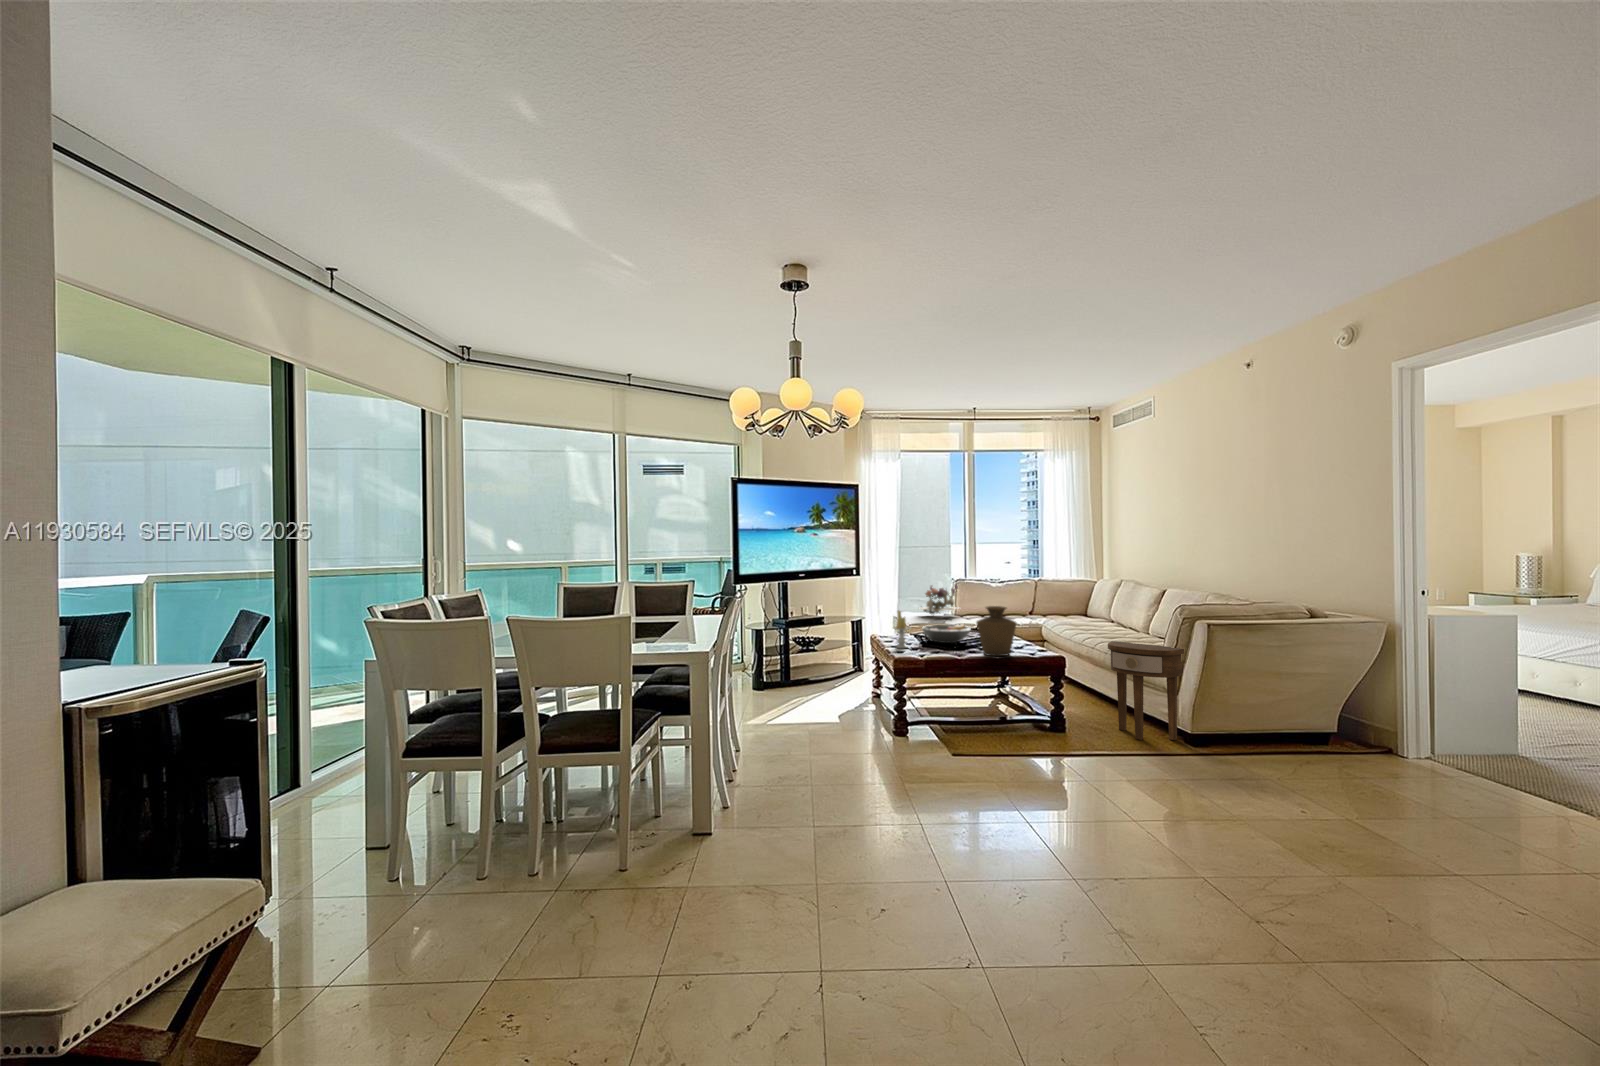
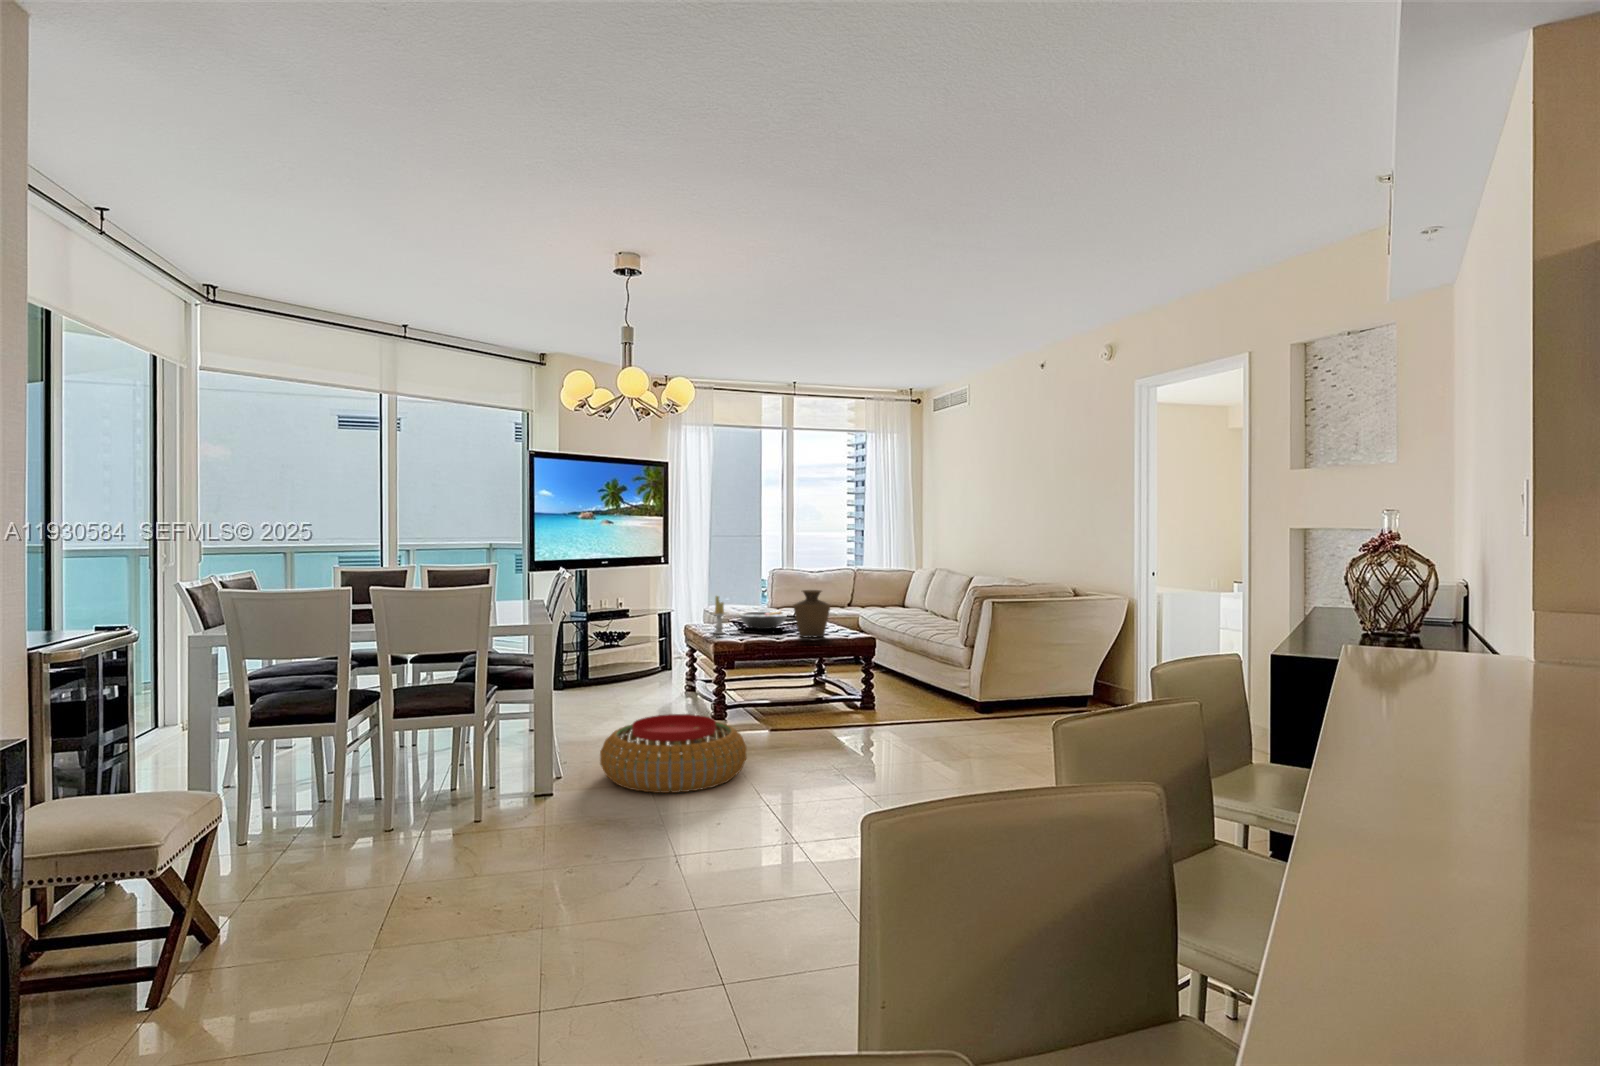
flower arrangement: present [921,585,958,614] -> none [731,572,777,607]
side table: present [1108,641,1184,740] -> none [912,622,976,711]
pouf: none [767,744,925,844] -> present [600,714,747,793]

